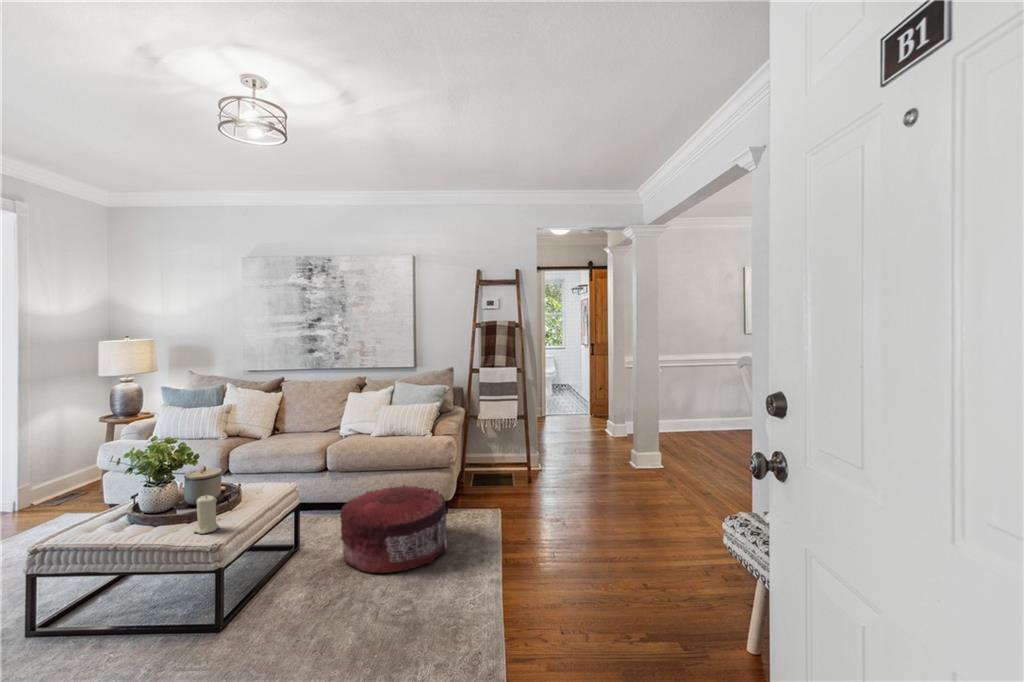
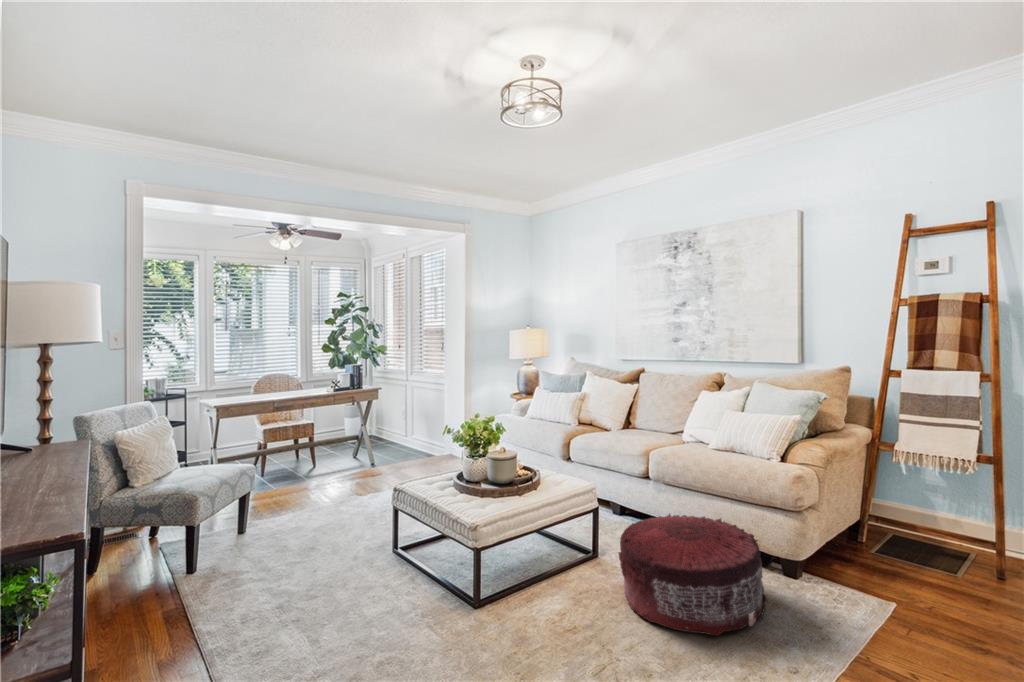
candle: present [193,495,219,534] -> none [469,476,489,512]

